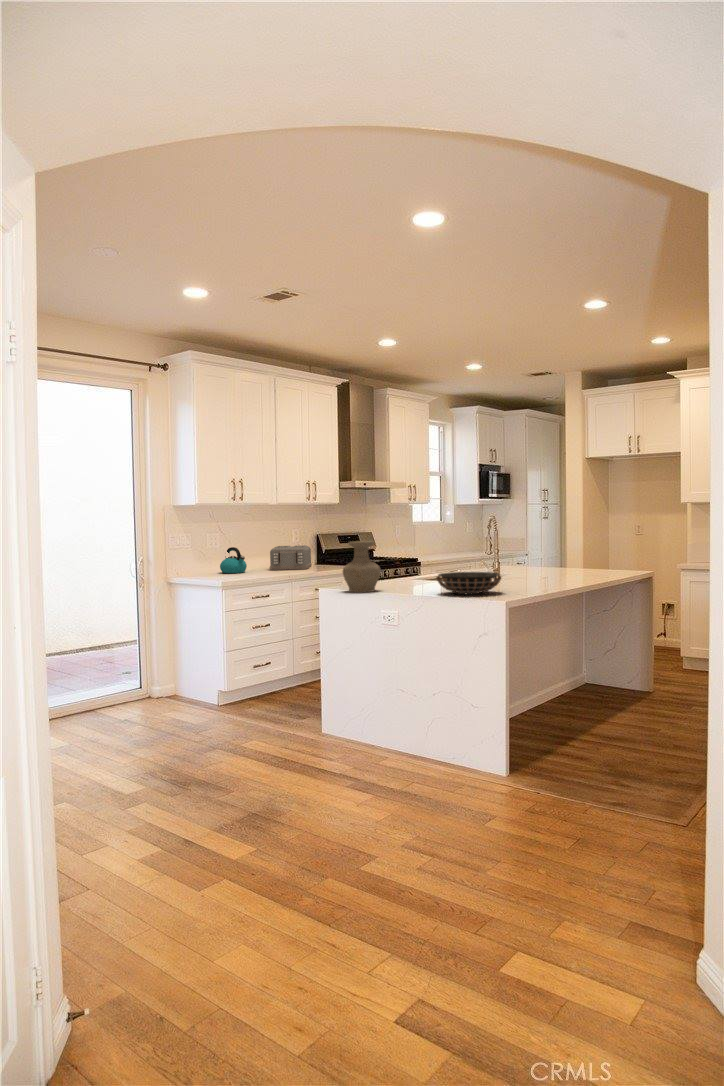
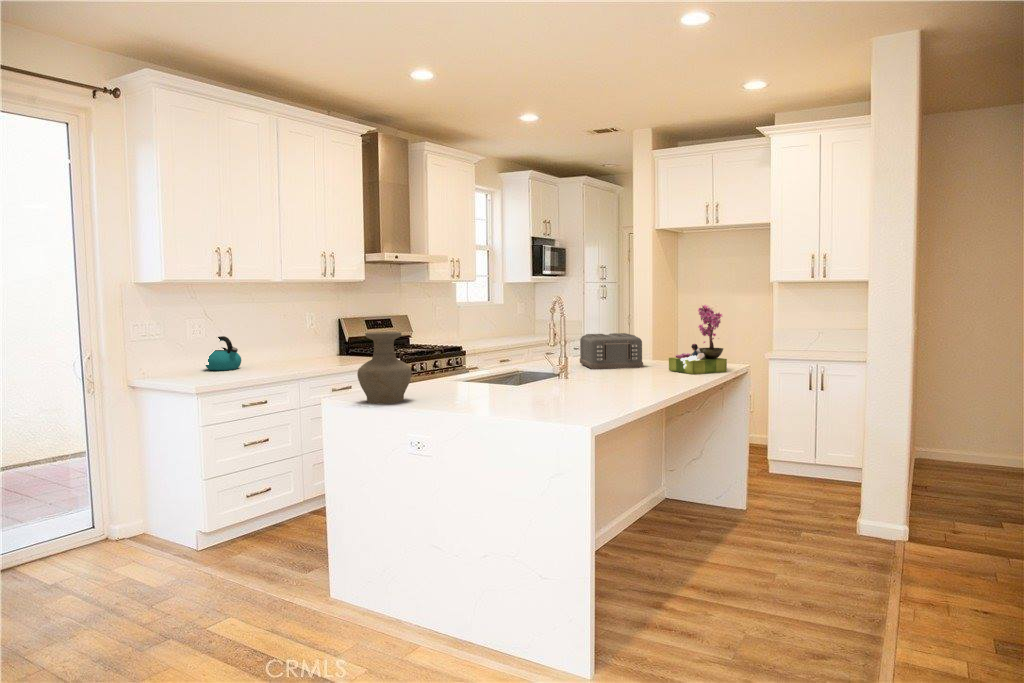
flower arrangement: none [583,522,629,577] -> present [669,305,727,374]
toaster: present [270,545,312,570] -> present [580,333,643,369]
decorative bowl: present [436,572,501,594] -> none [488,373,579,407]

